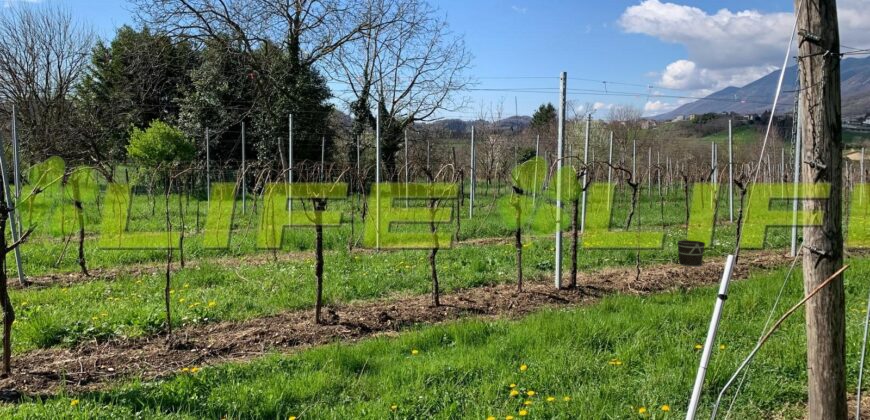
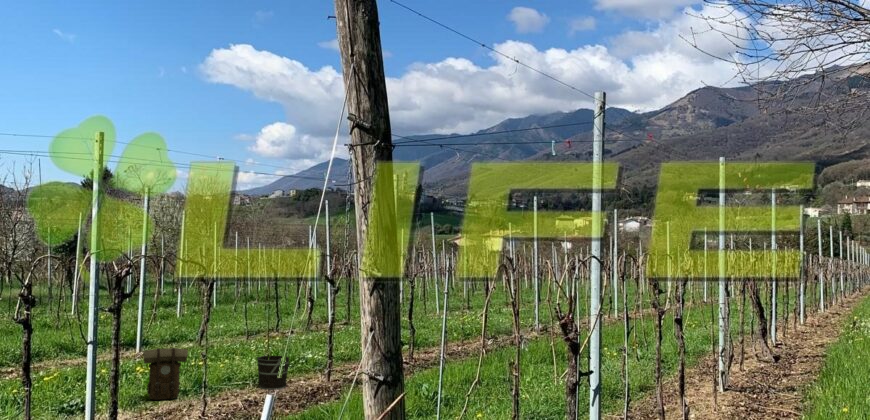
backpack: none [592,229,624,266] -> present [143,348,188,400]

